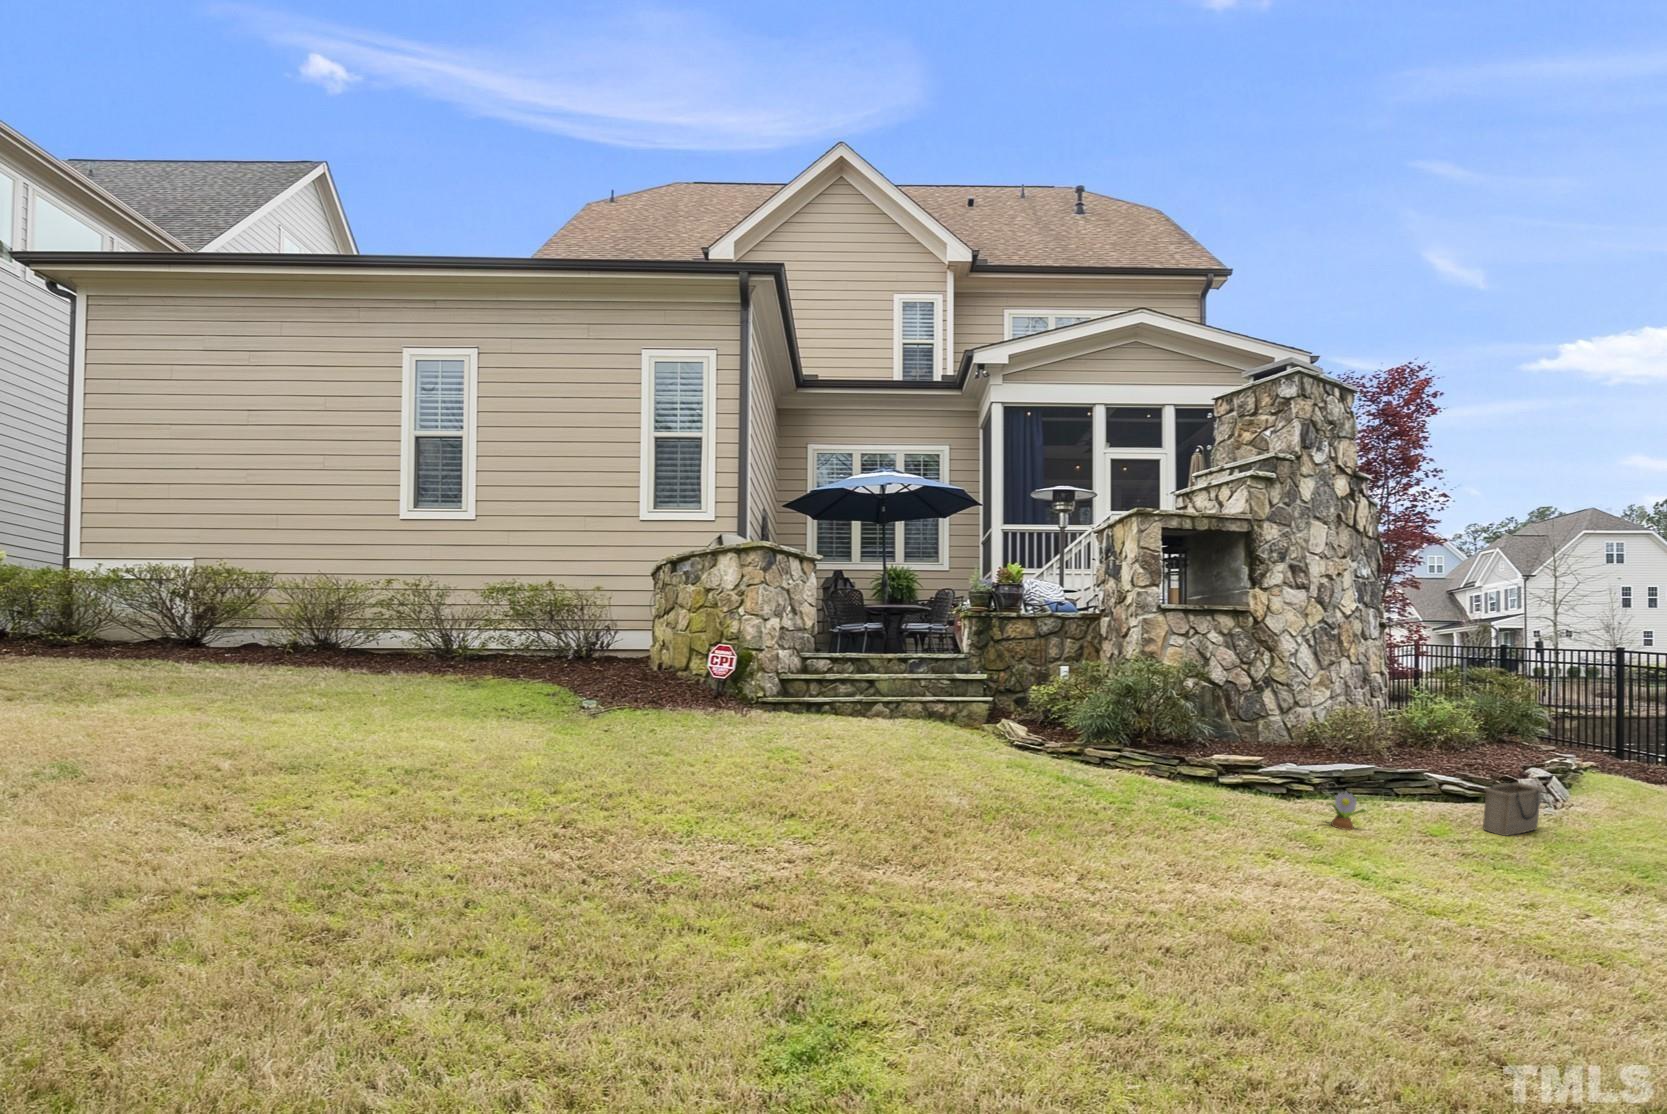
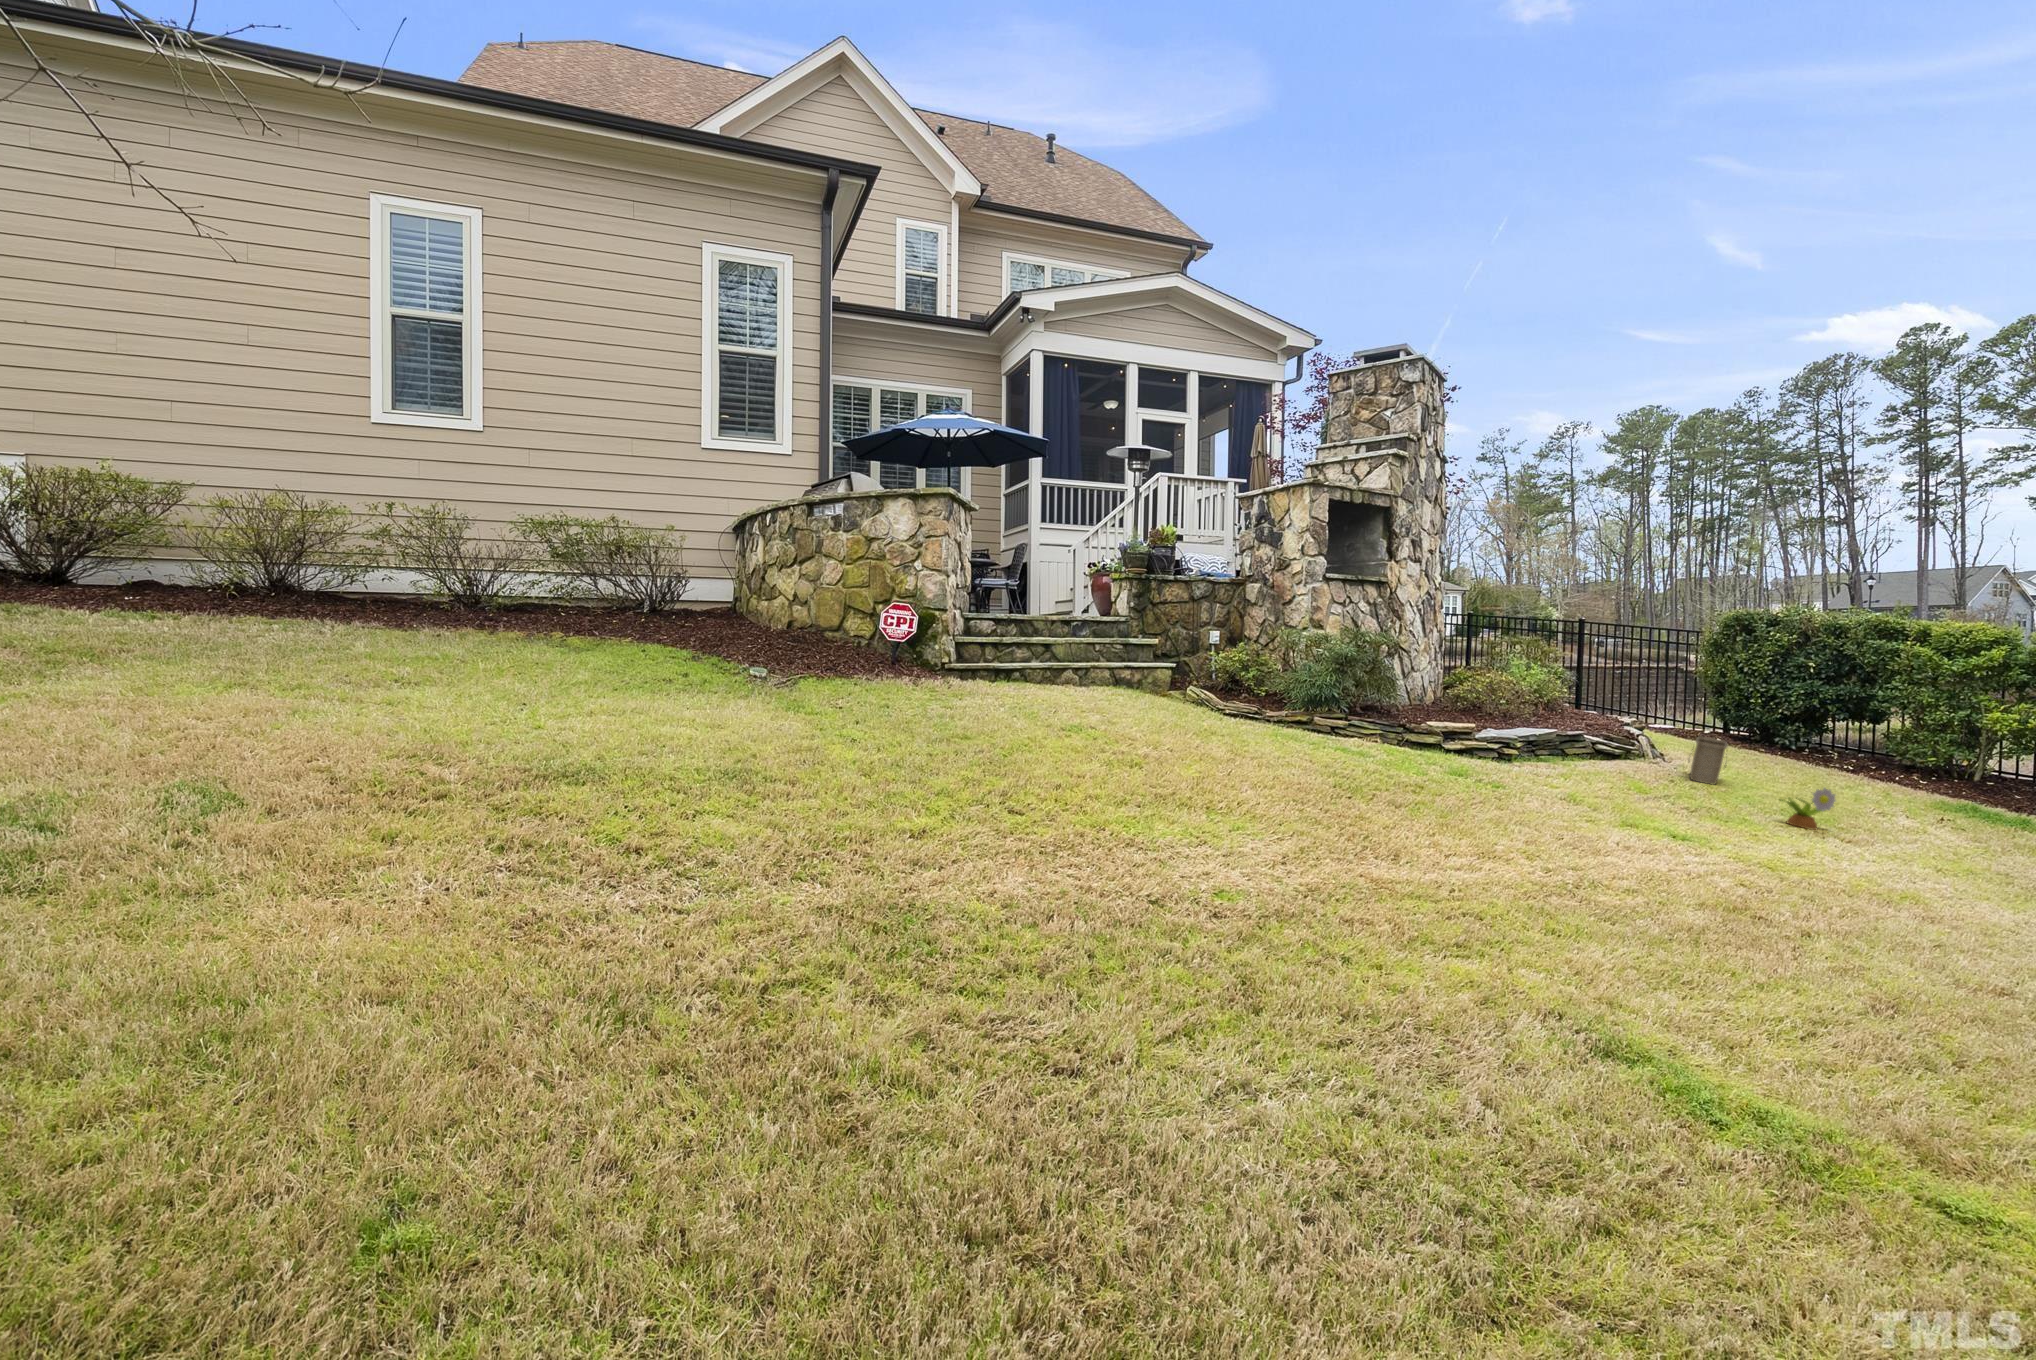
decorative plant: present [1327,792,1366,830] -> present [1780,788,1836,830]

